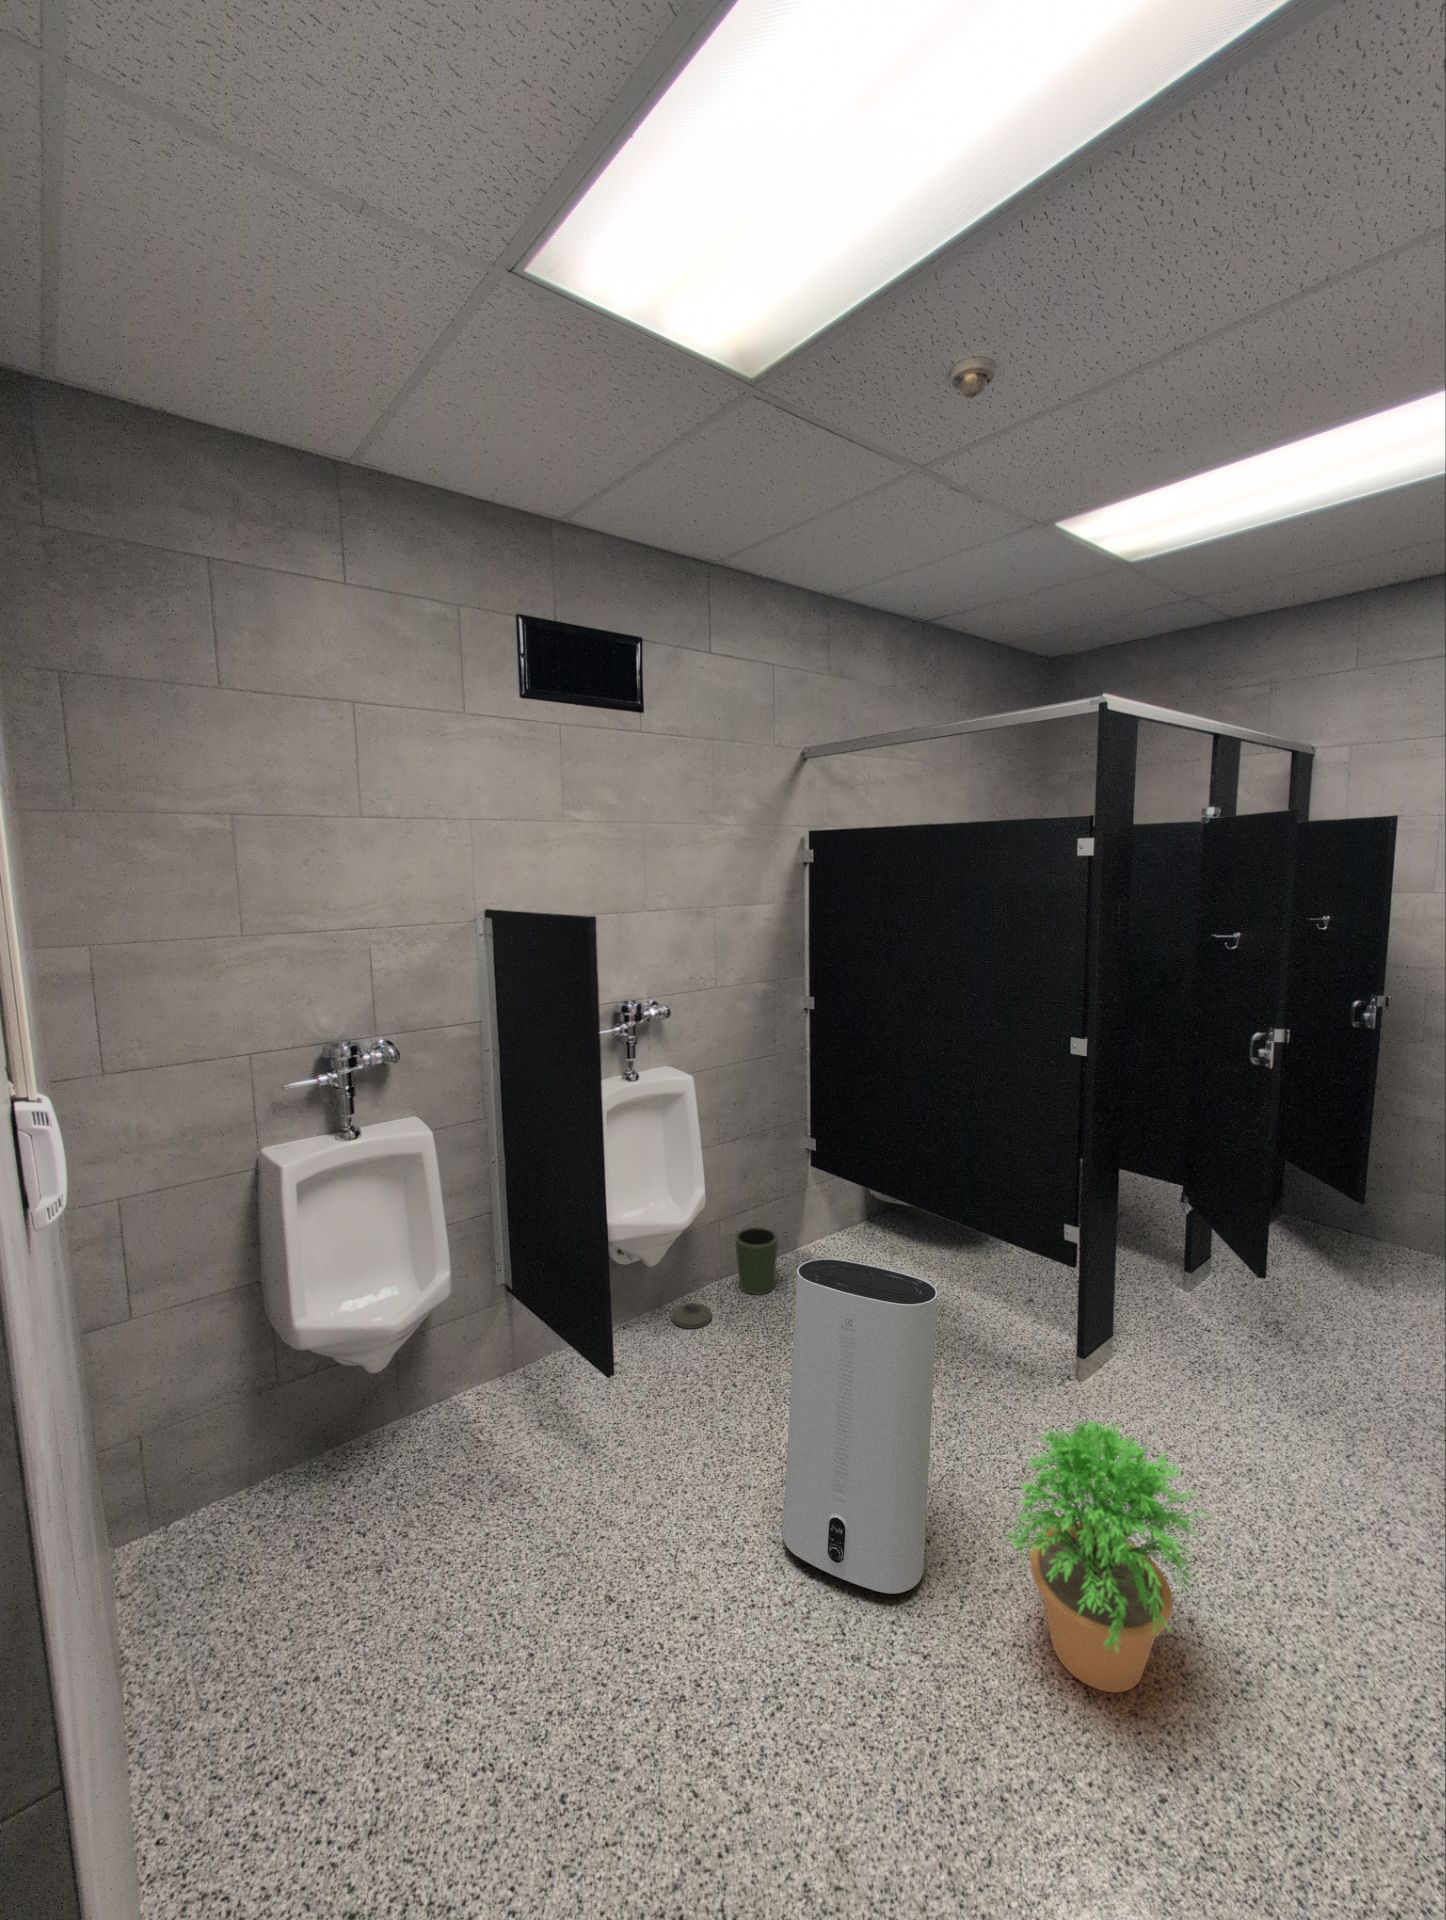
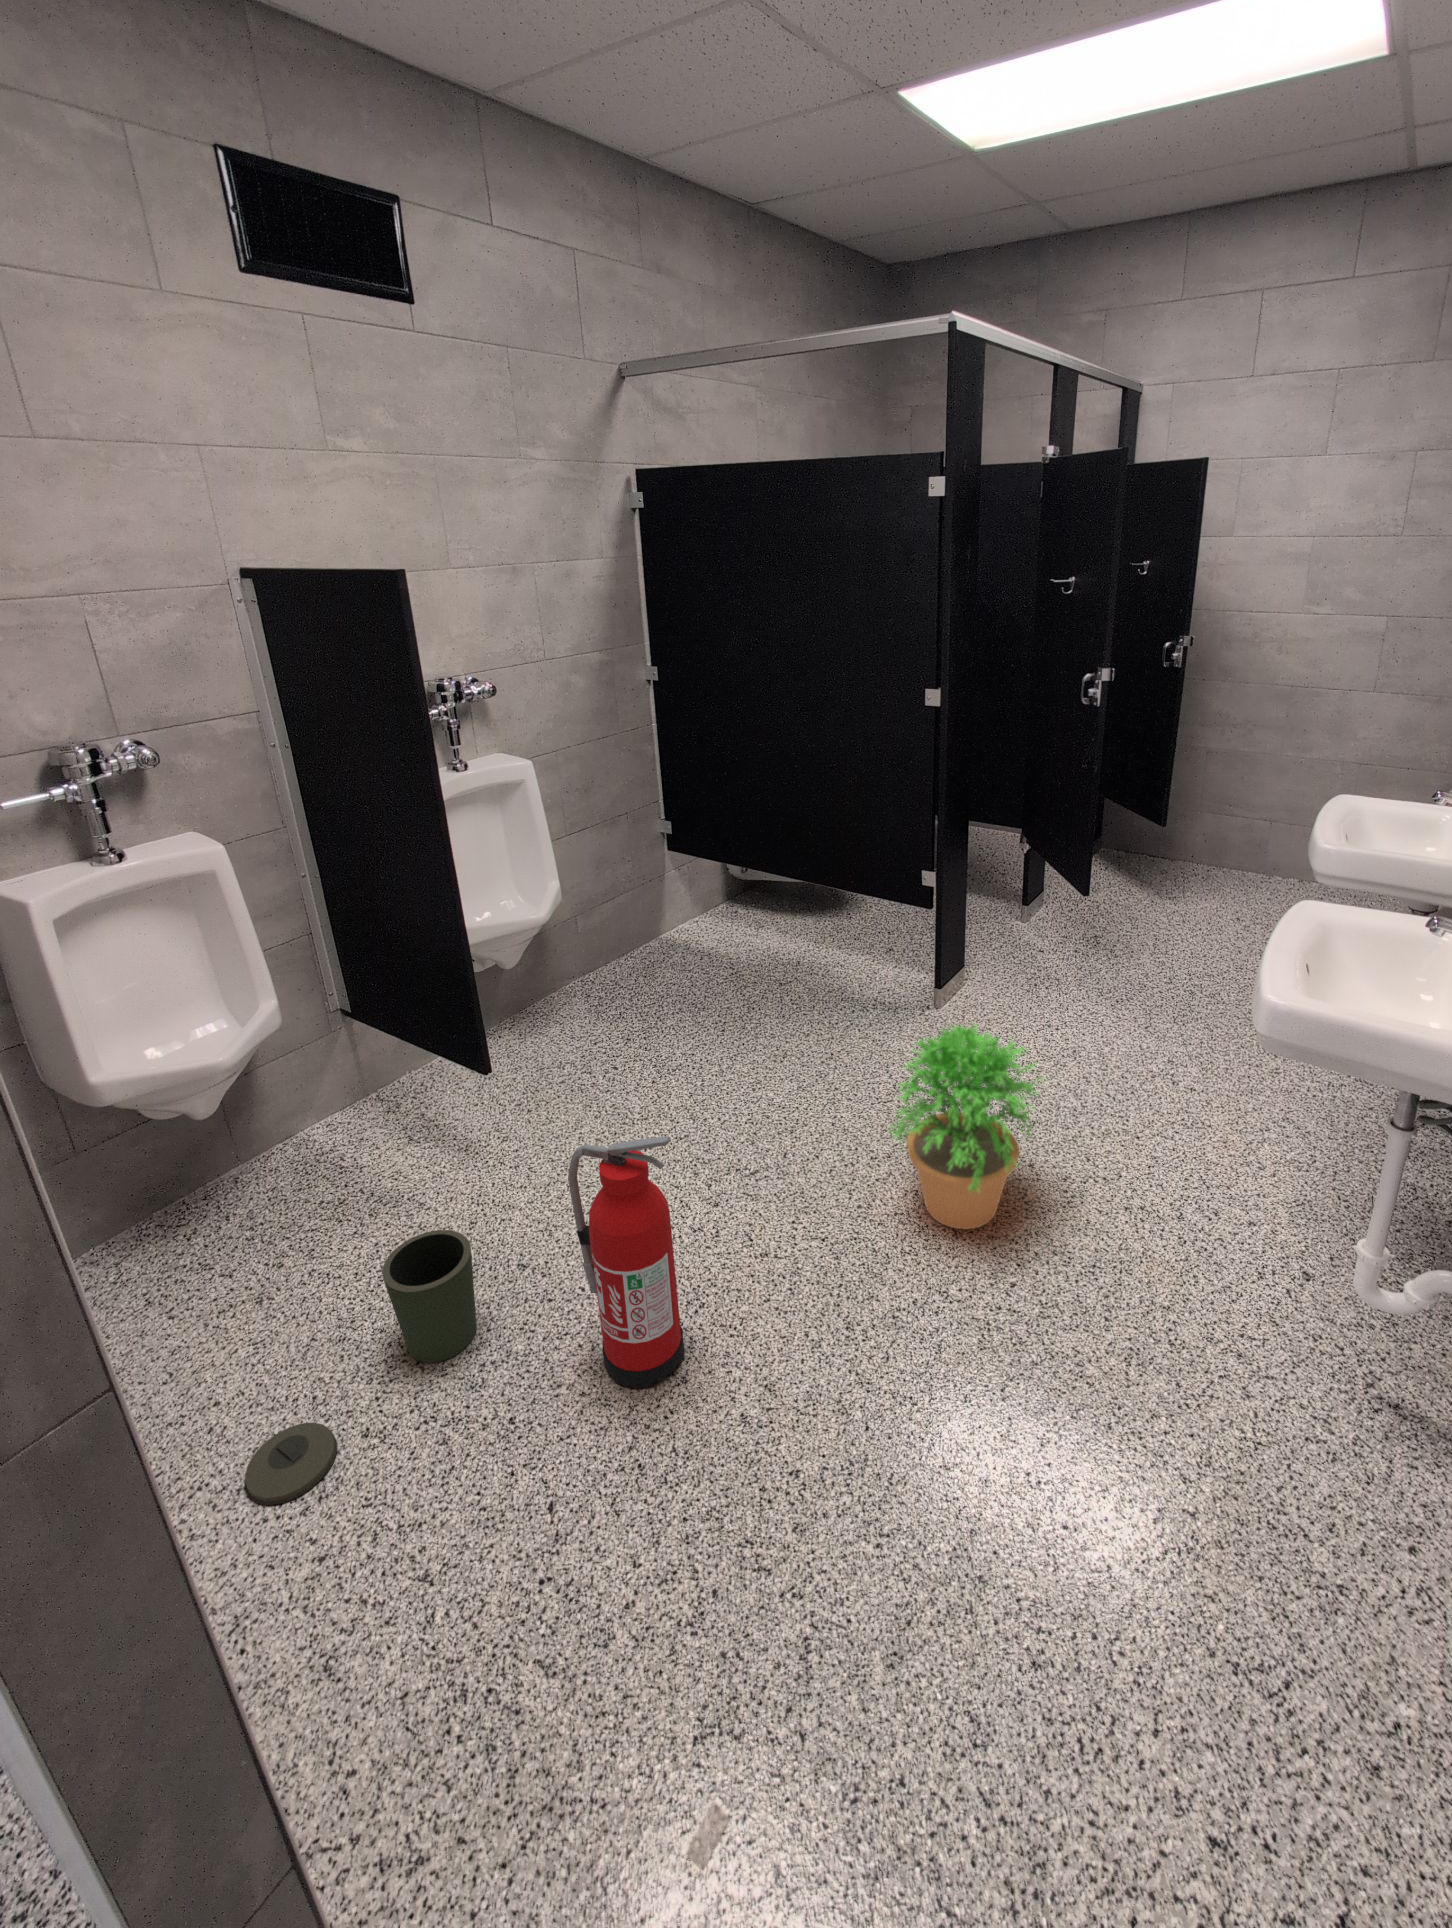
trash can: present [672,1227,778,1329] -> present [245,1230,477,1505]
air purifier: present [783,1259,938,1593] -> none [678,925,817,1204]
fire extinguisher: none [651,1491,753,1804] -> present [568,1136,684,1389]

